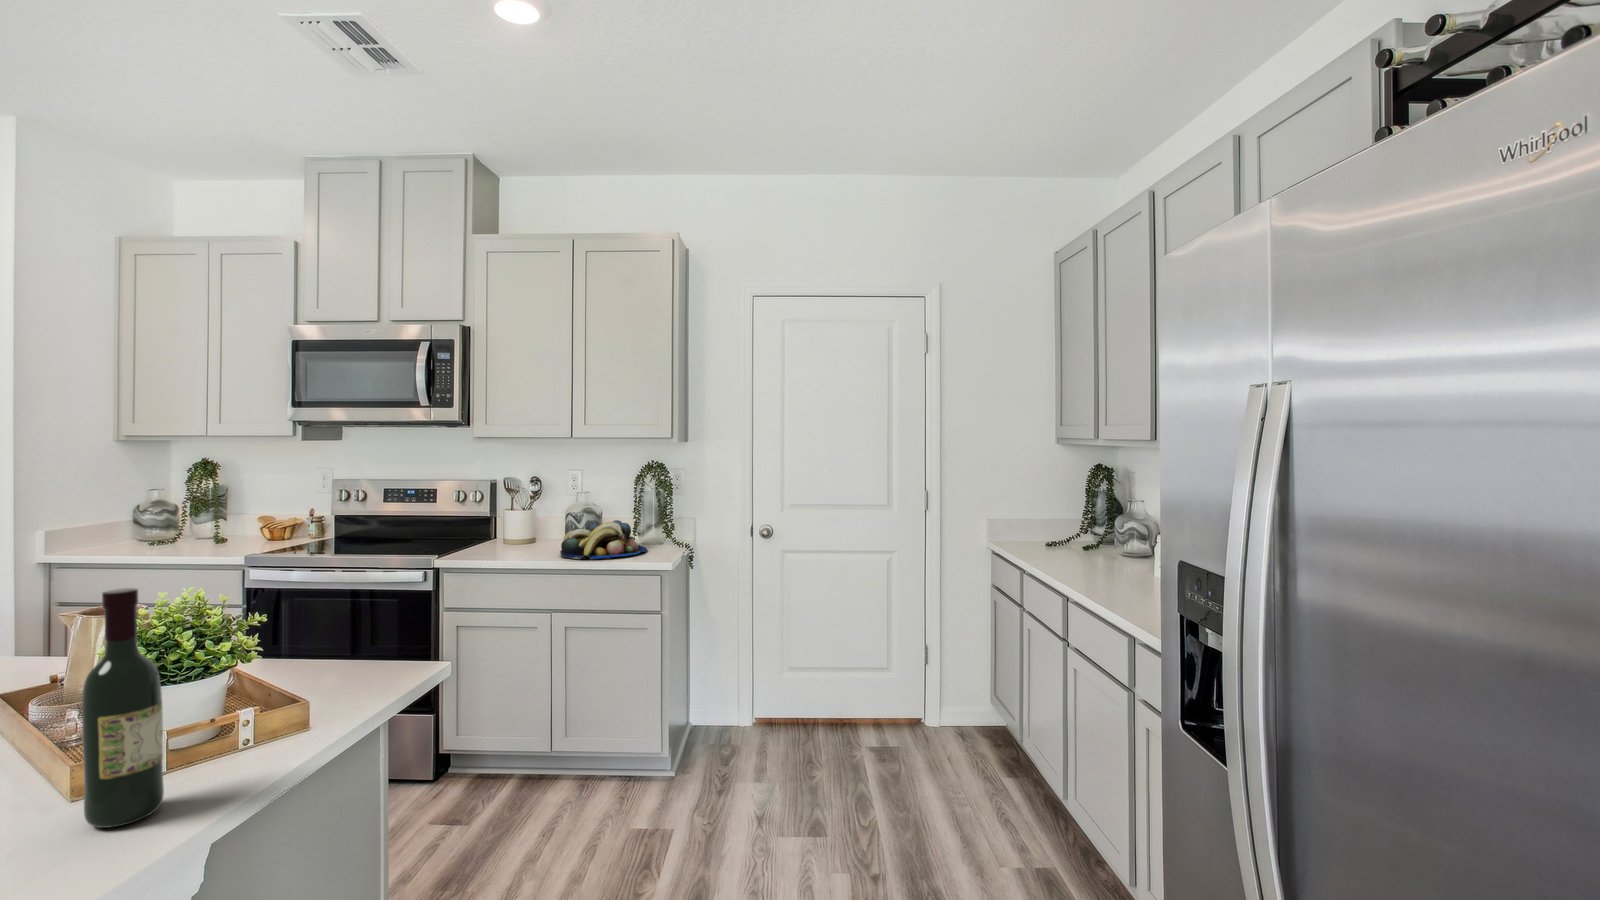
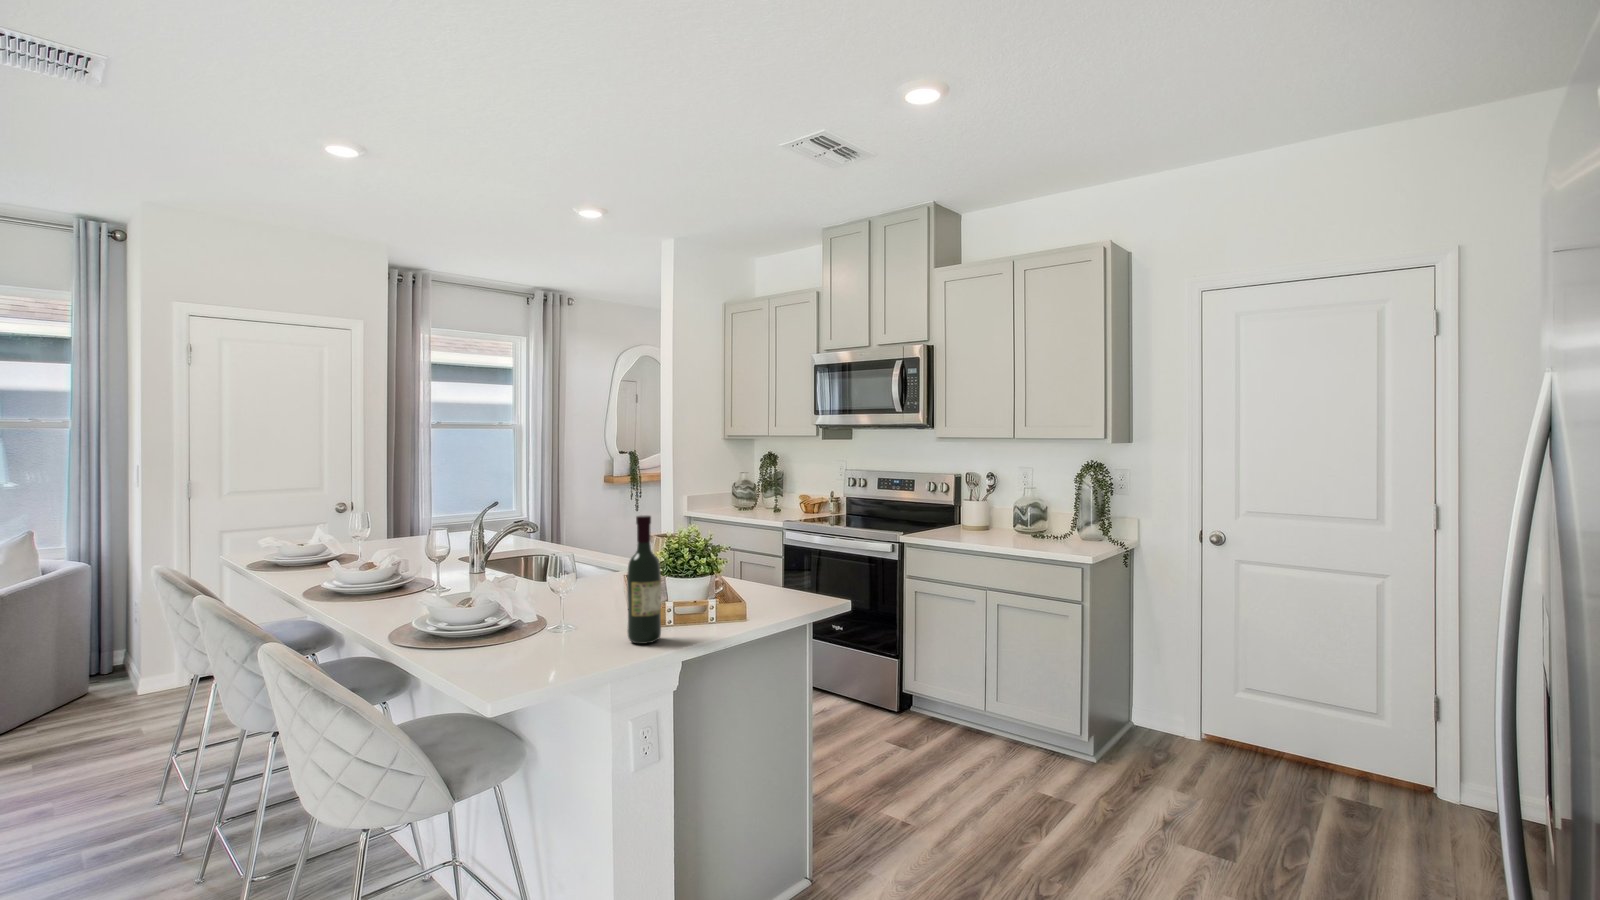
fruit bowl: present [560,520,647,559] -> none [997,514,1079,547]

